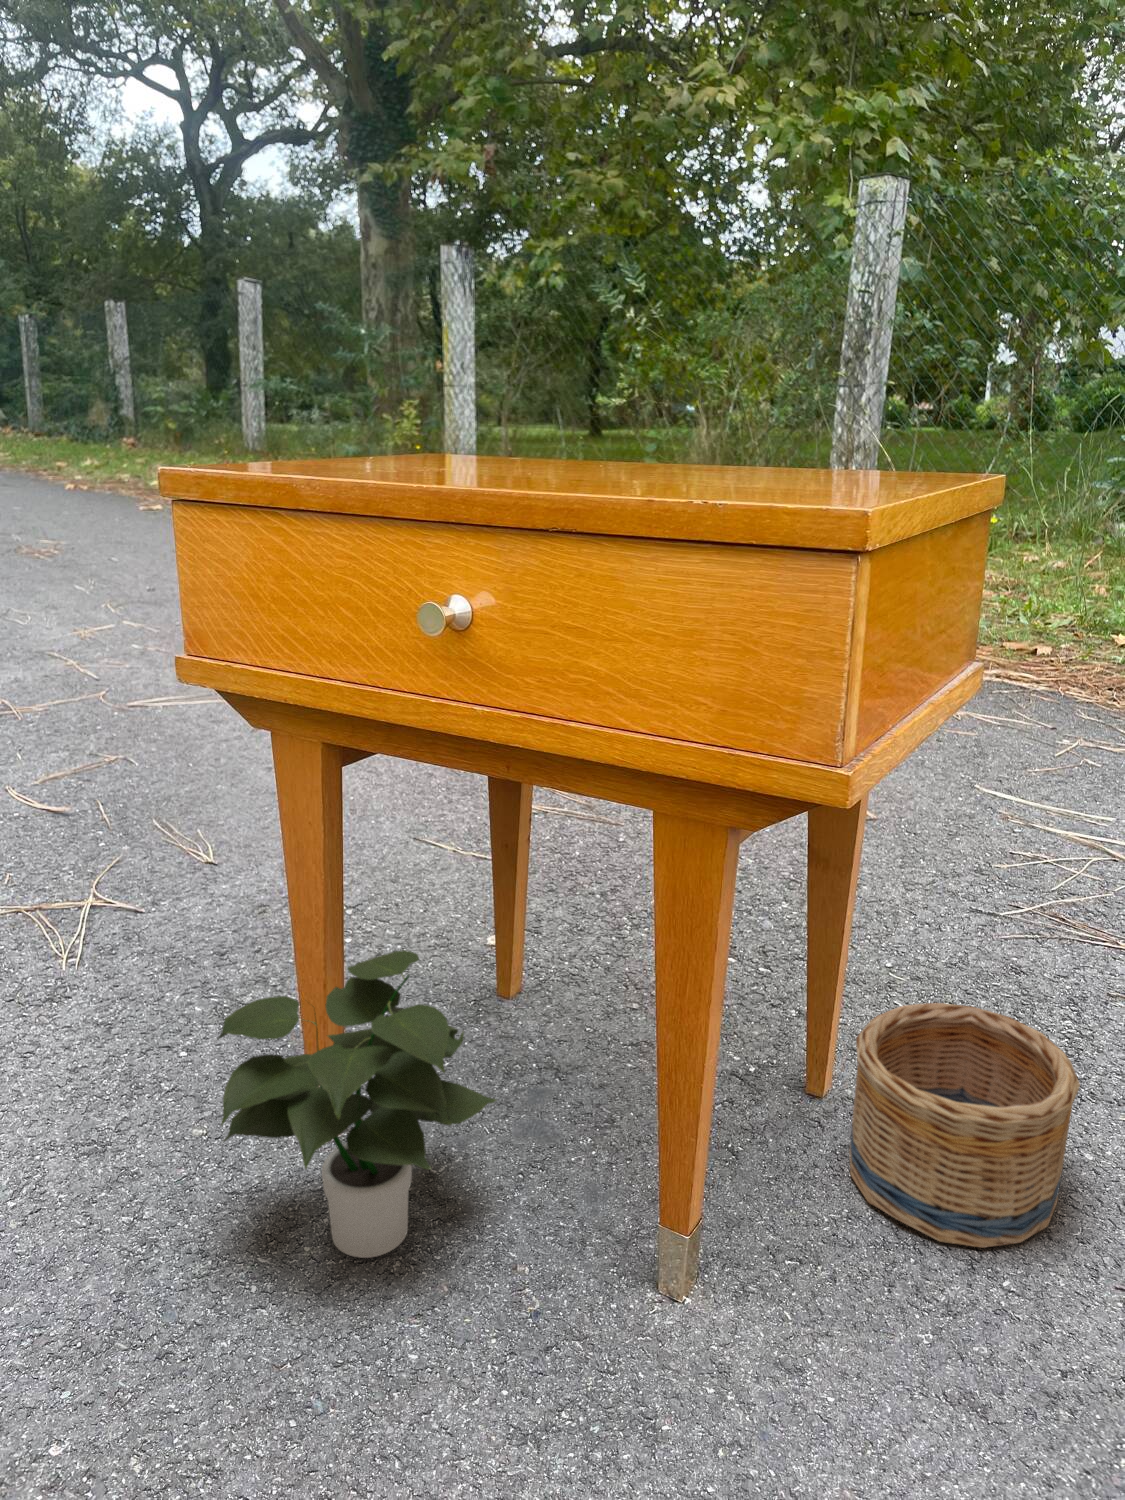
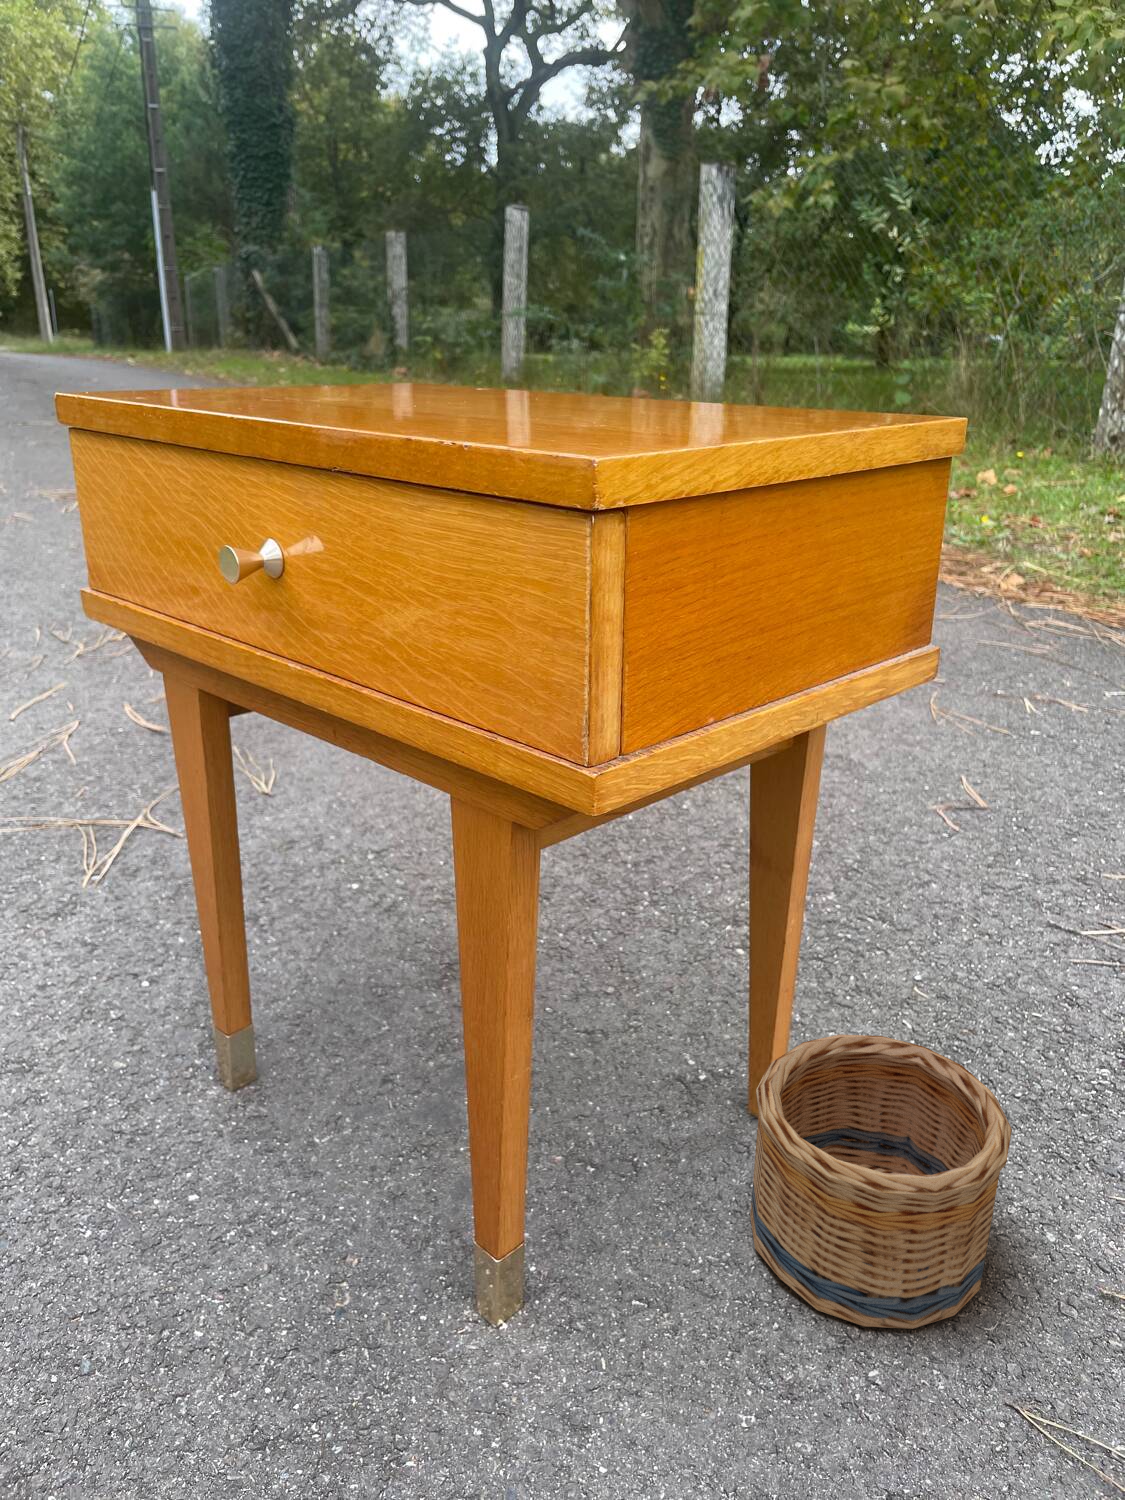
potted plant: present [217,950,497,1258] -> none [50,912,359,1220]

